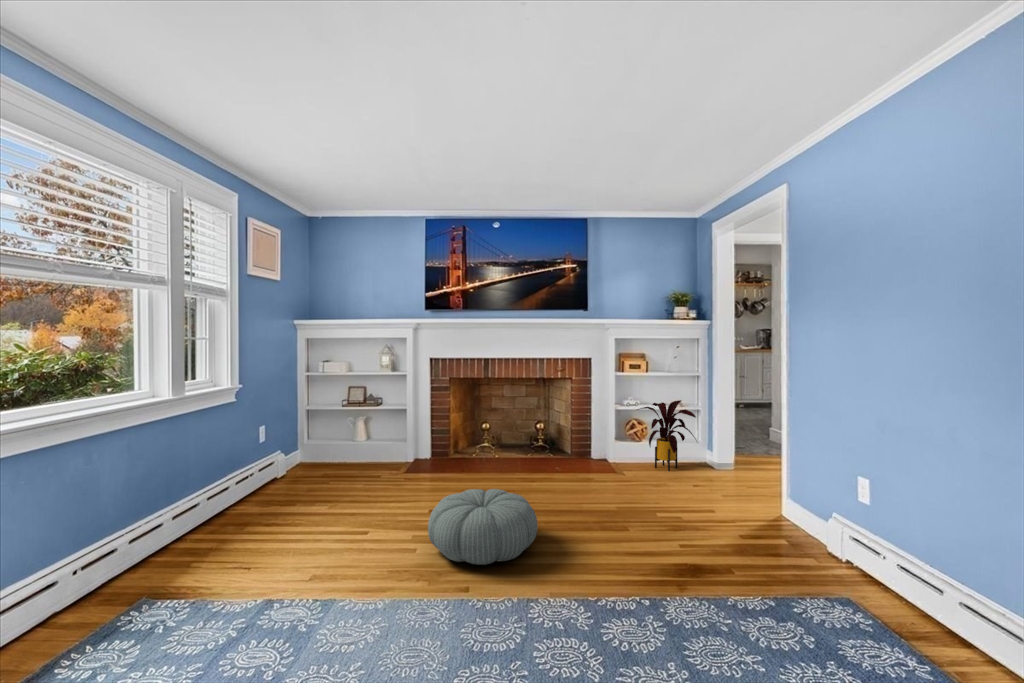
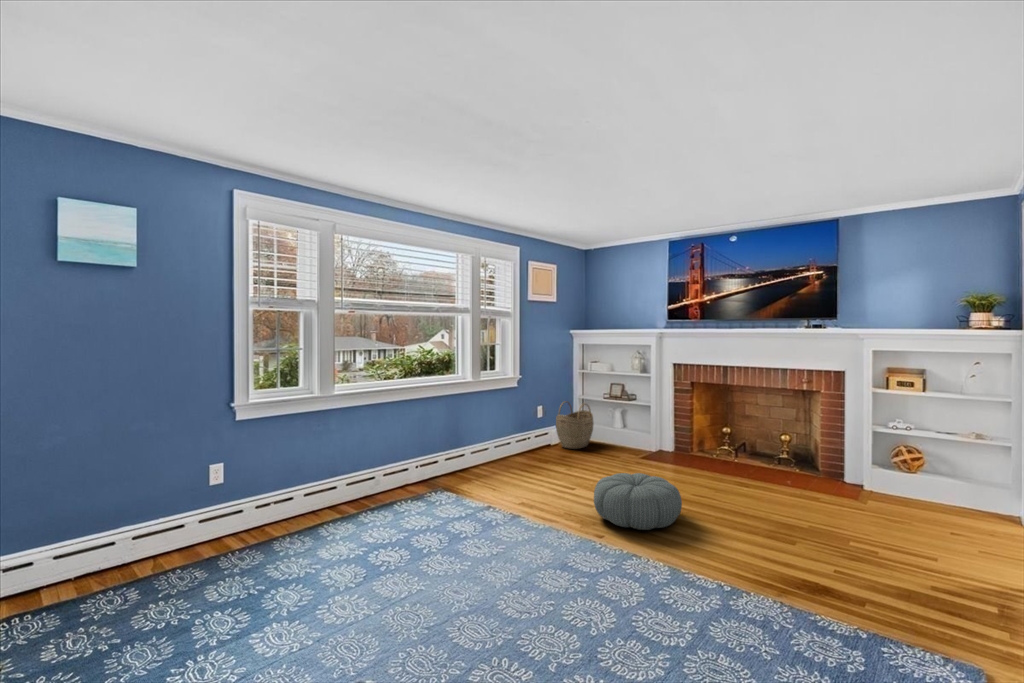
house plant: present [637,400,696,471] -> none [895,430,986,516]
woven basket: none [284,414,335,478] -> present [556,401,594,449]

